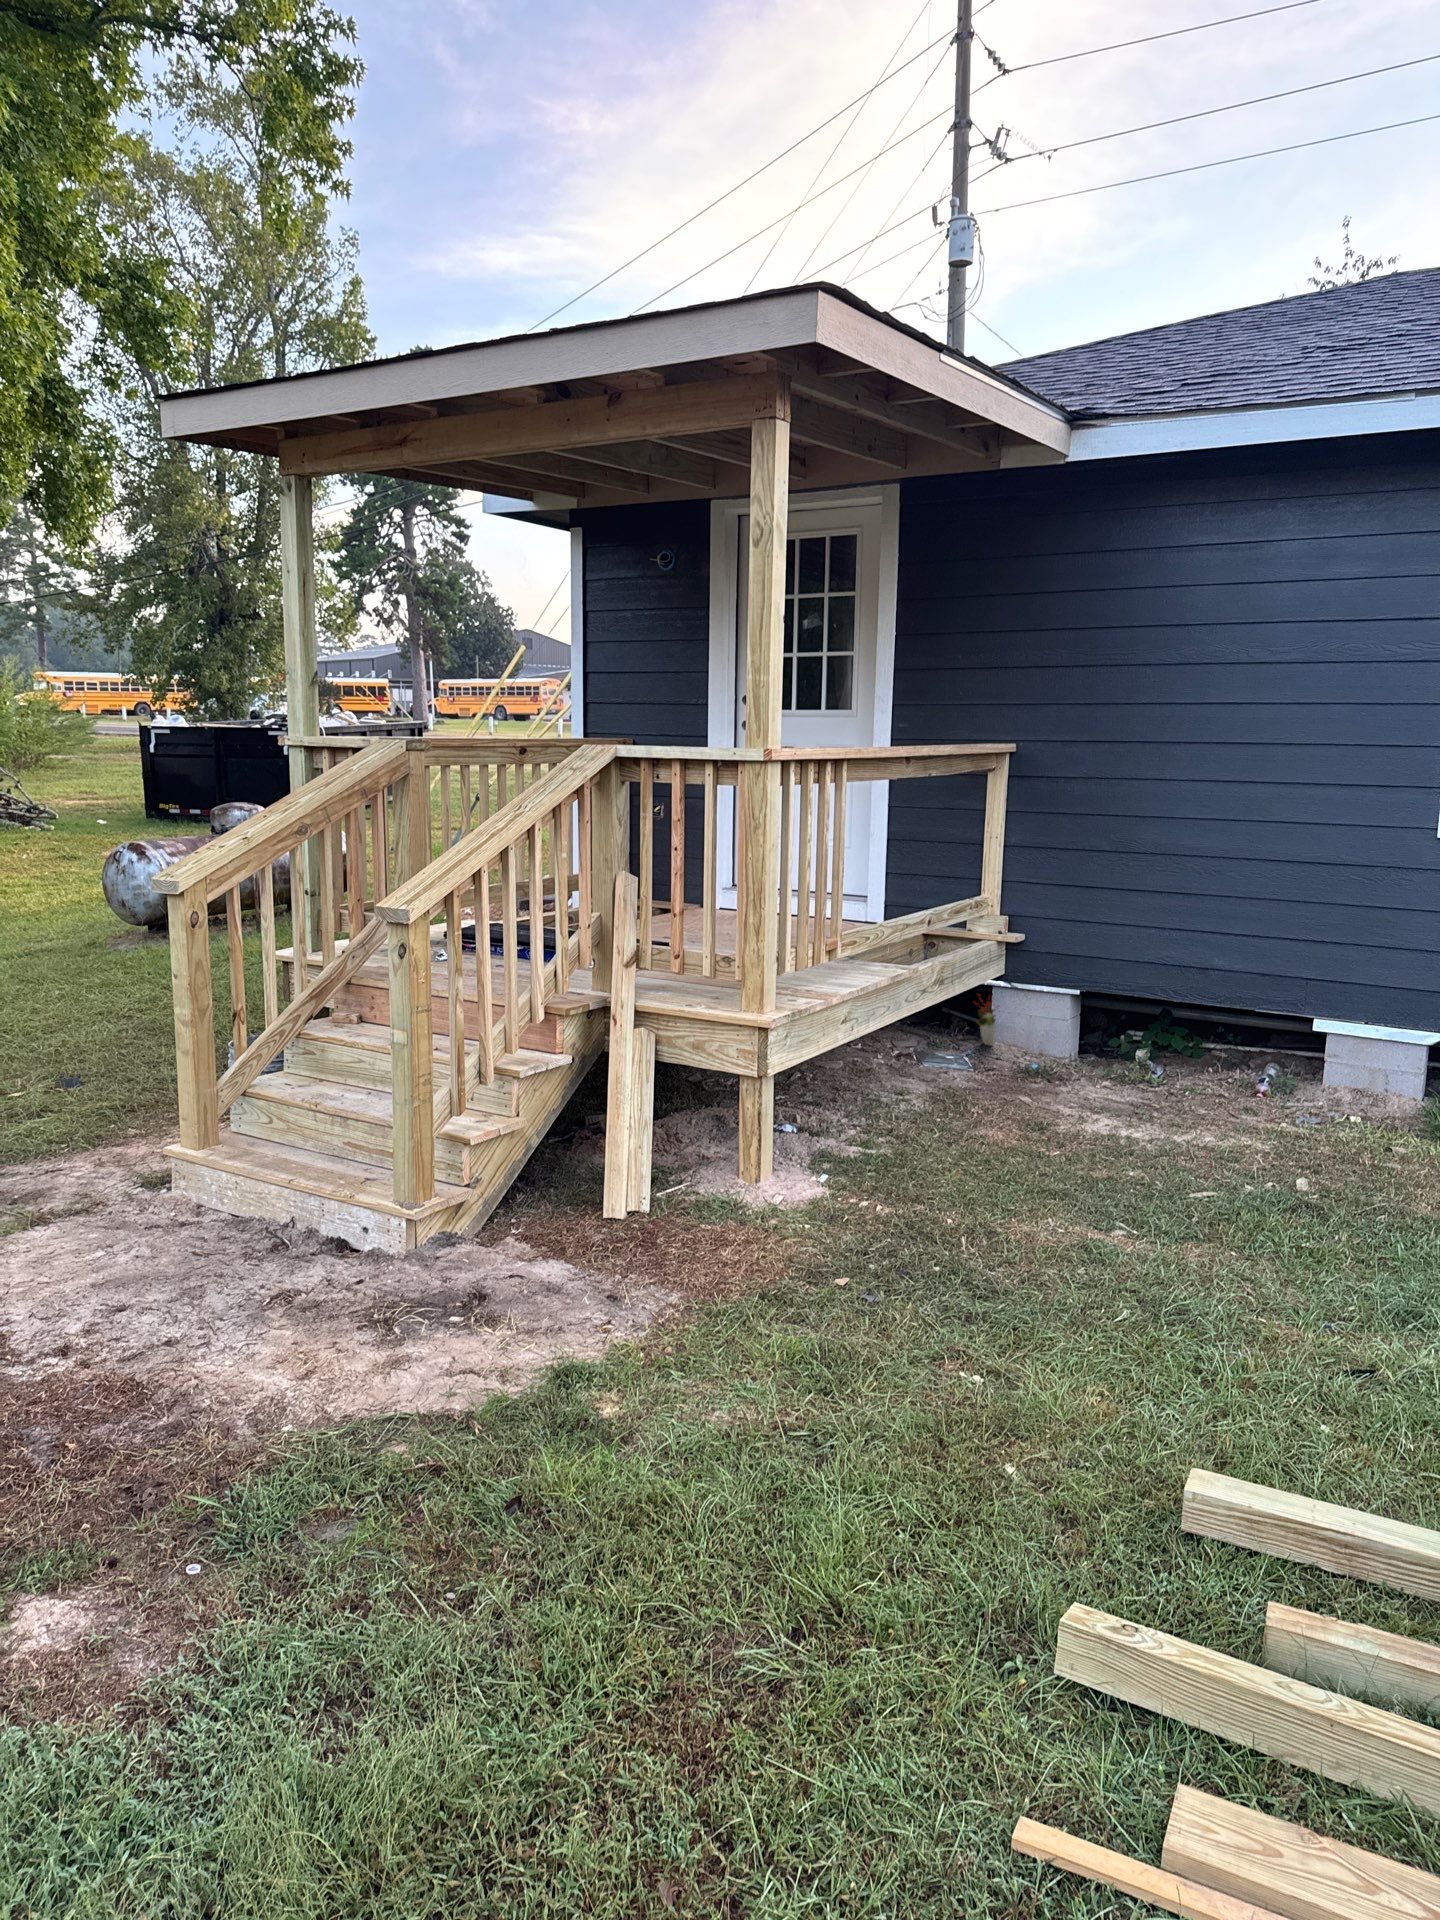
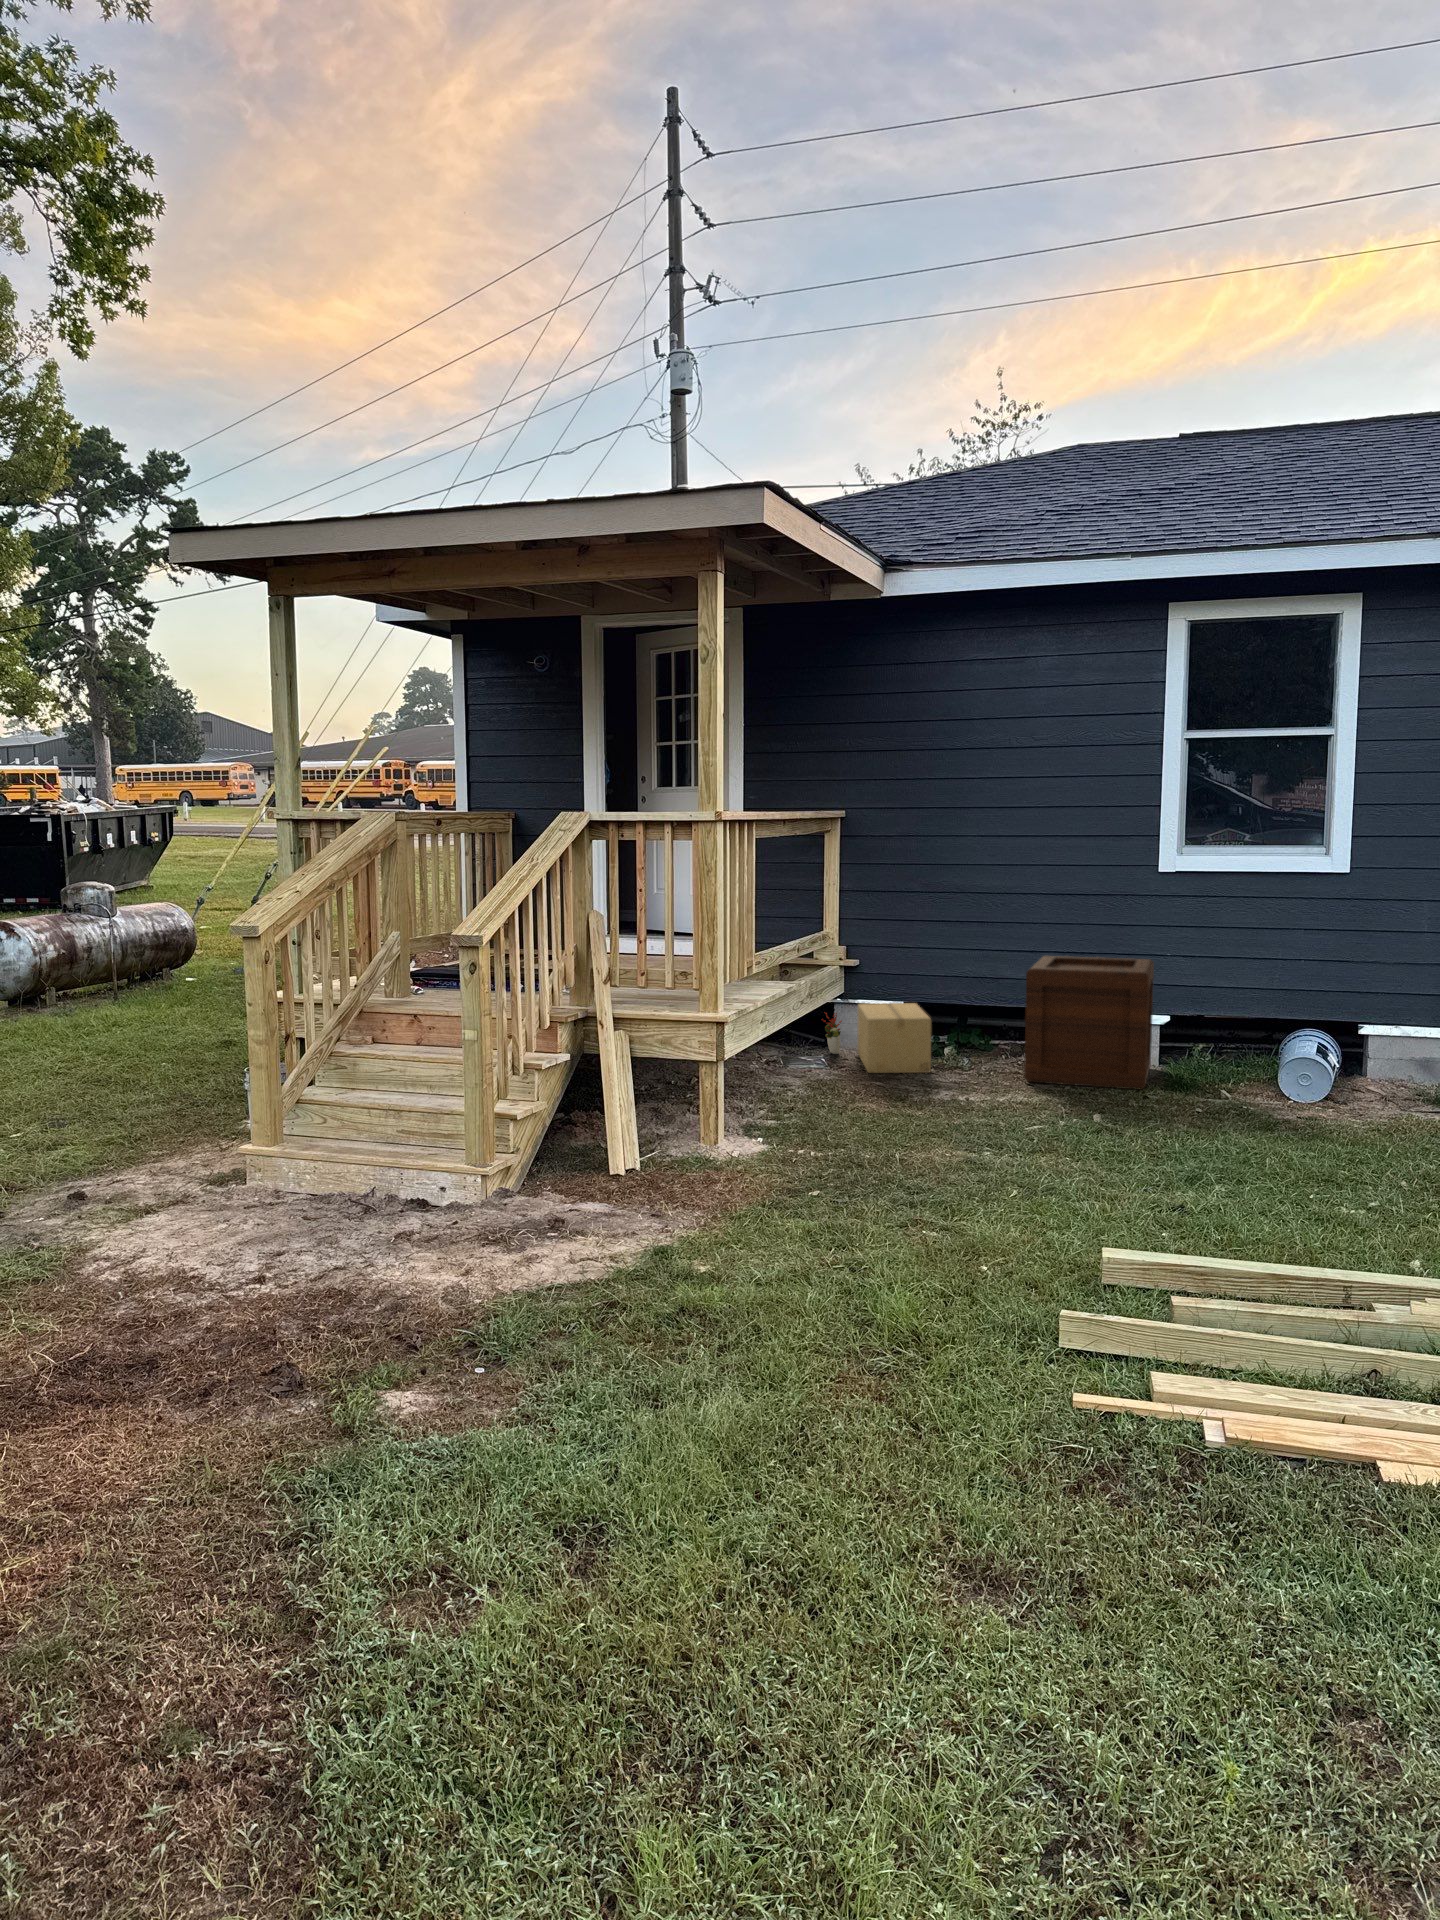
wooden crate: none [1217,944,1424,1143] -> present [1024,956,1154,1090]
cardboard box: none [1014,987,1101,1086] -> present [858,1003,931,1073]

